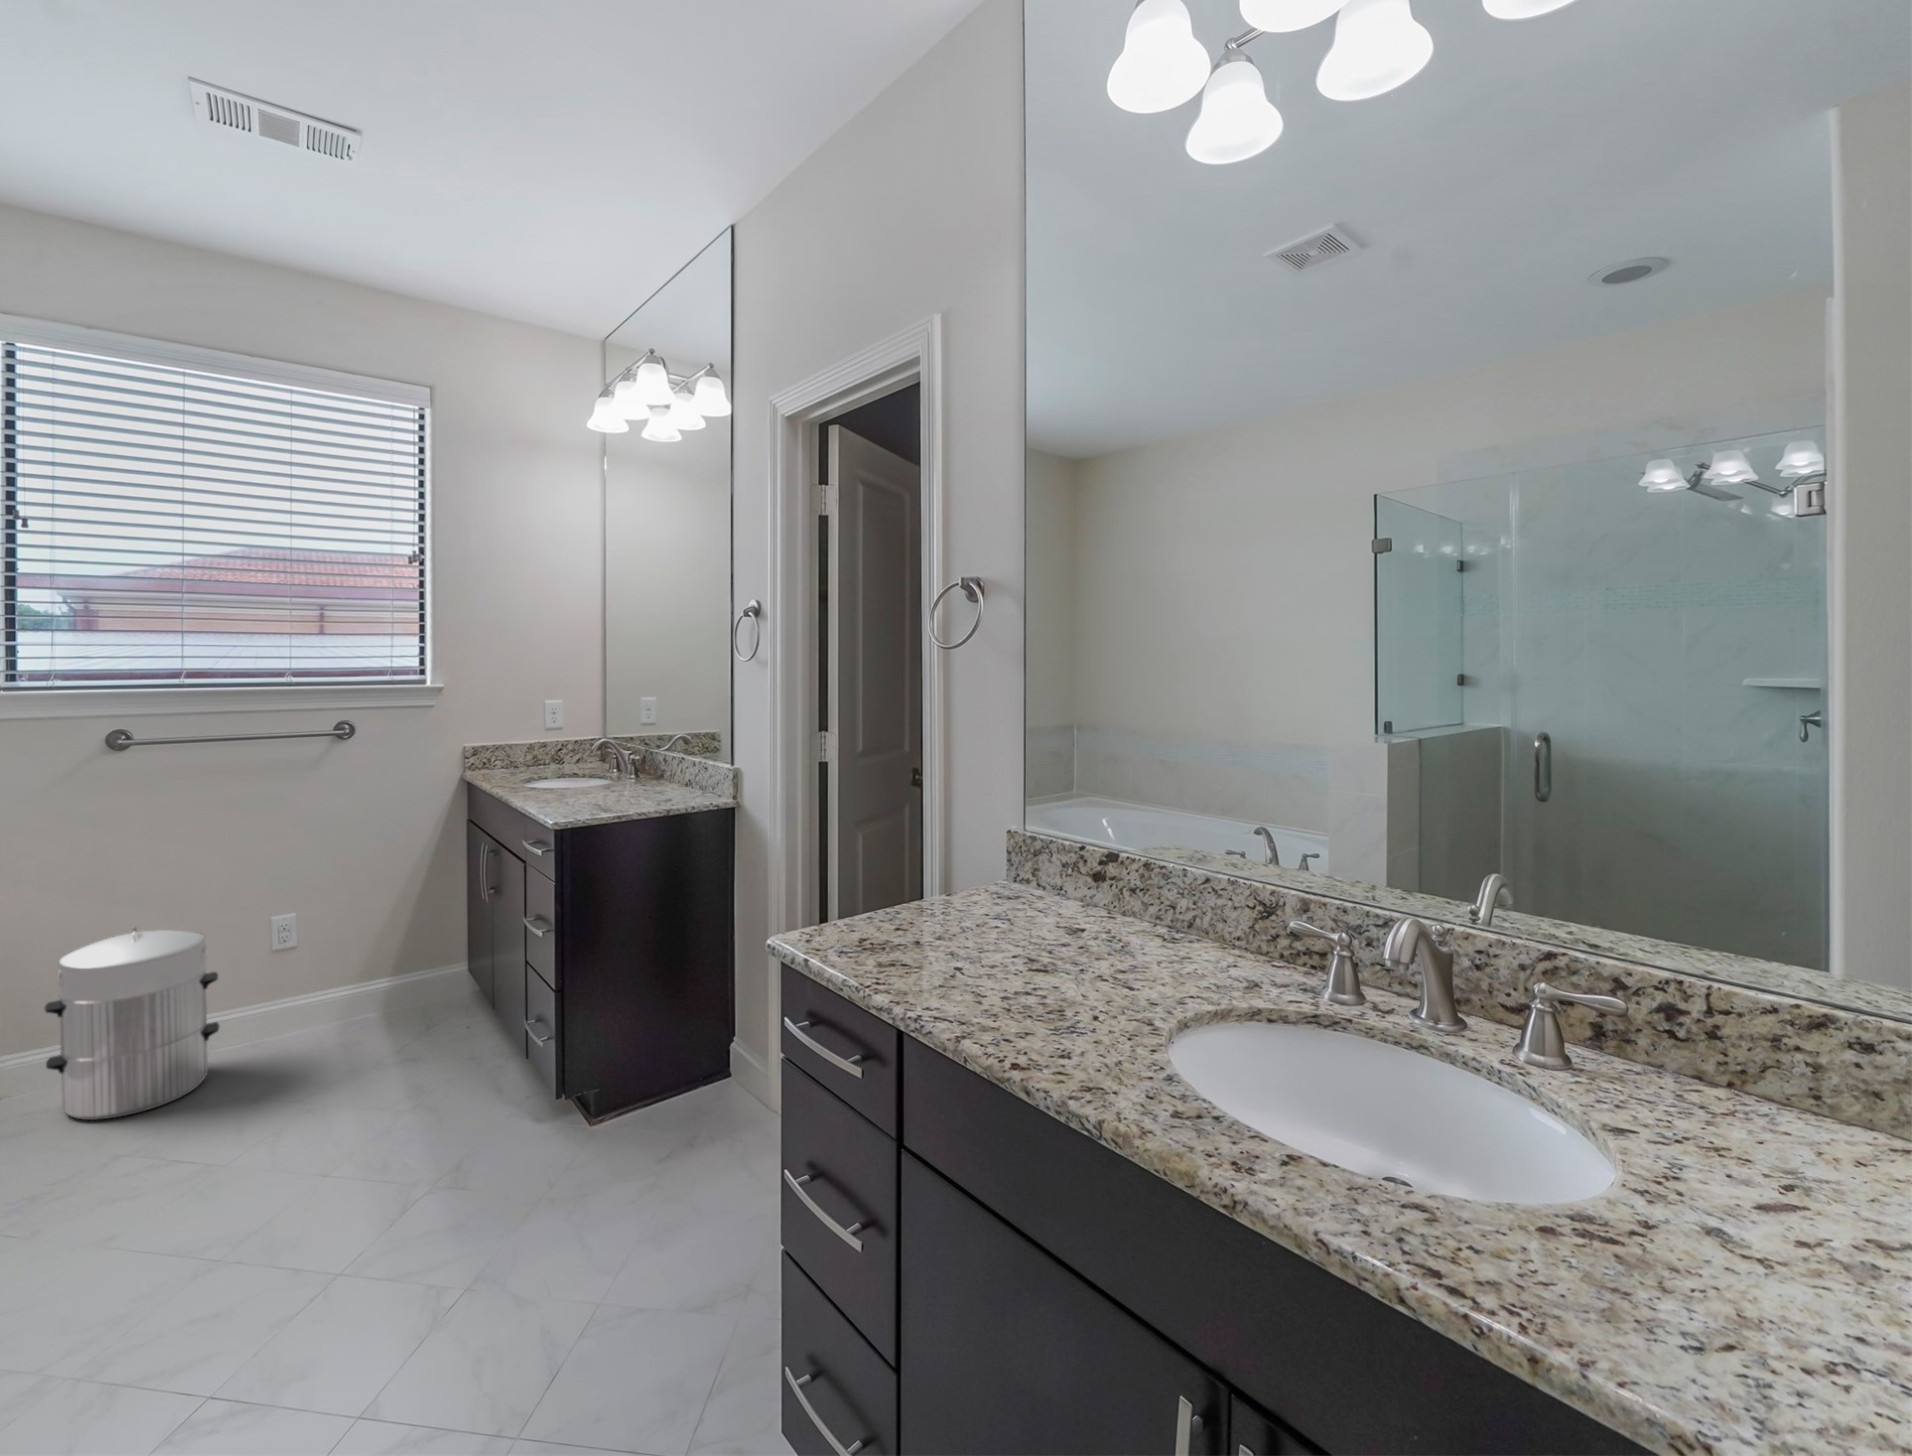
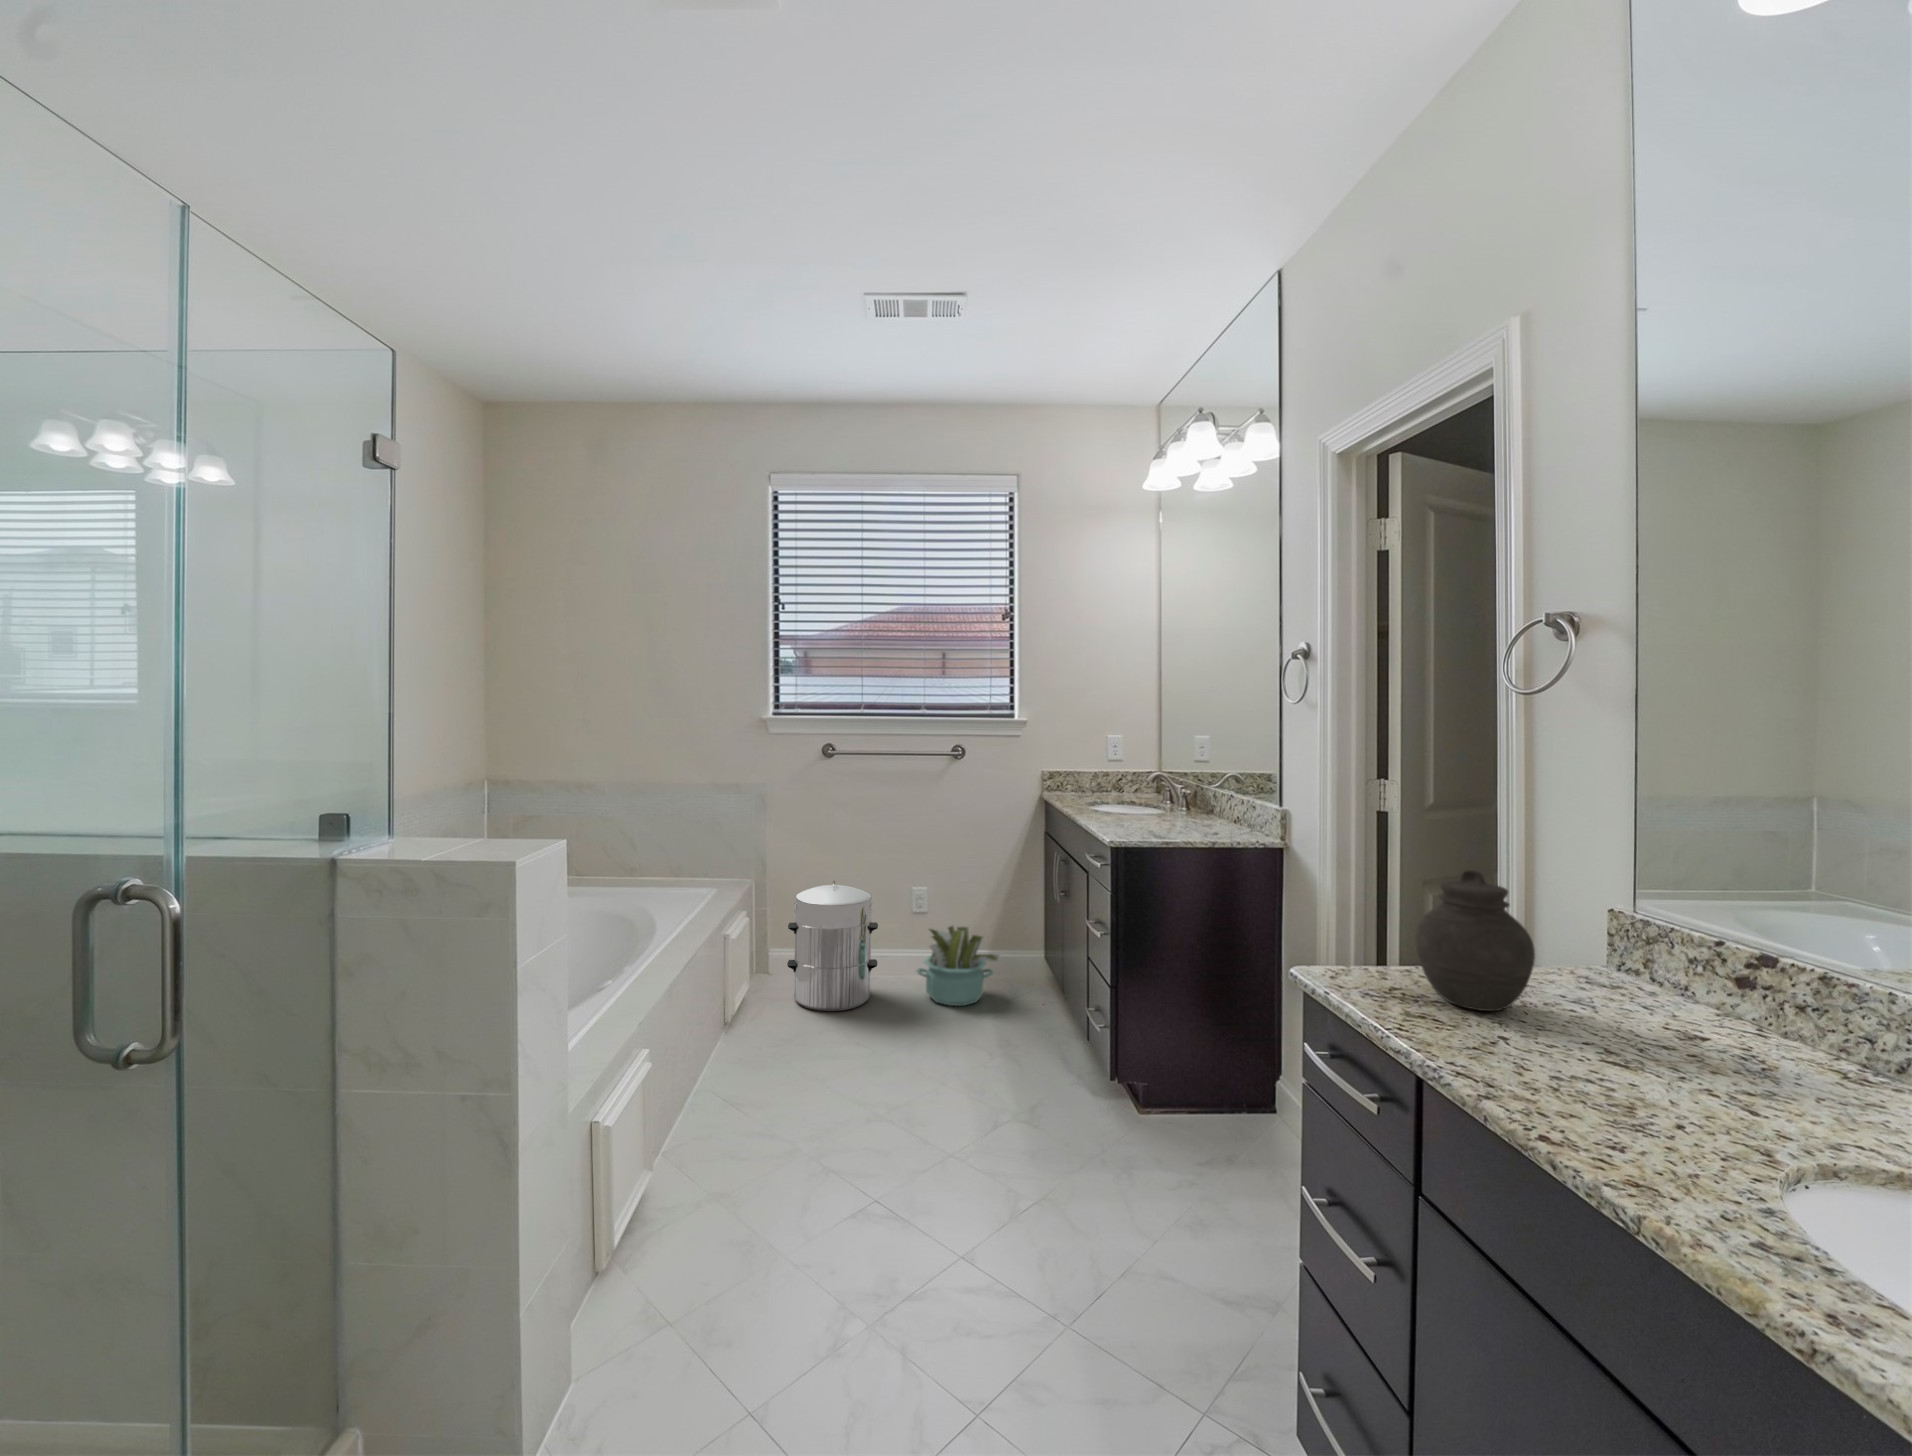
jar: none [882,816,974,946] -> present [1415,870,1535,1011]
decorative plant: none [286,950,412,1056] -> present [917,926,1000,1006]

